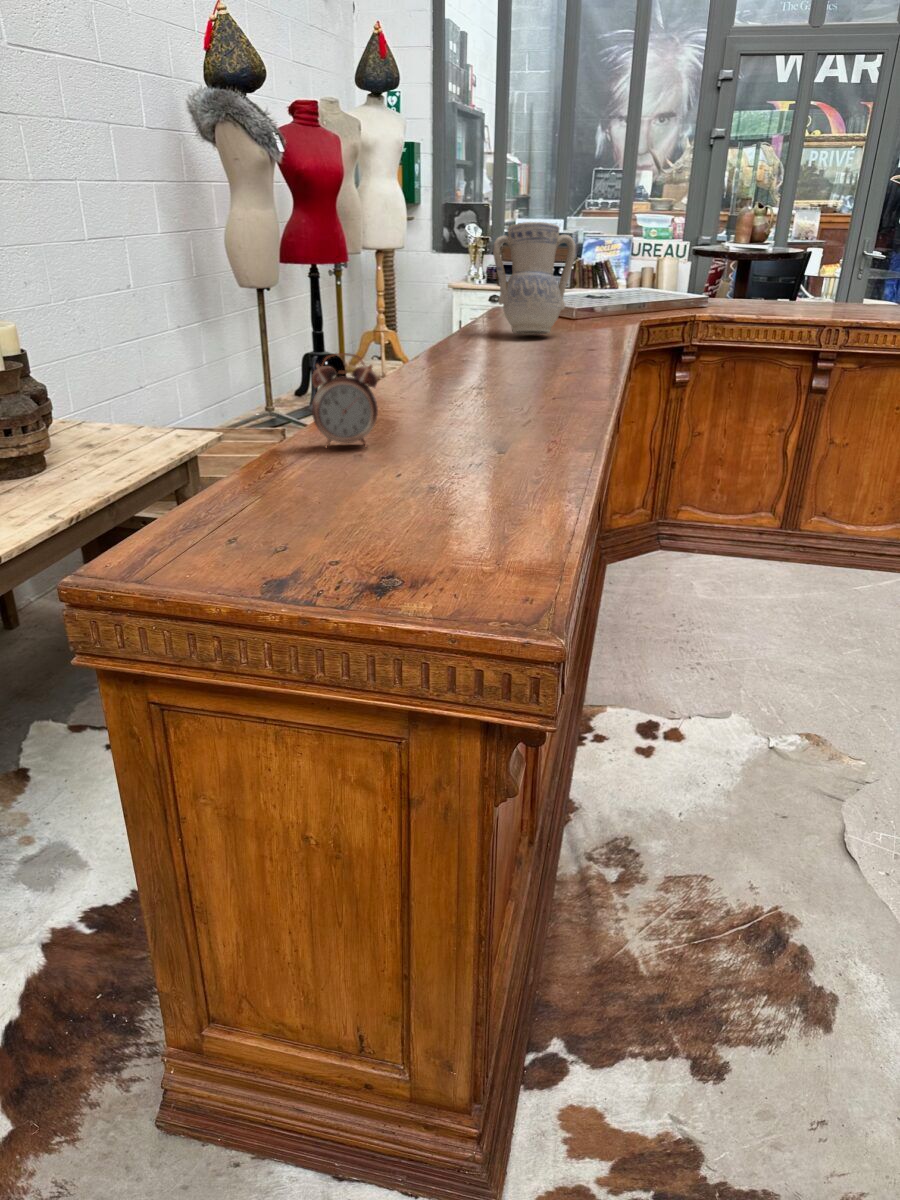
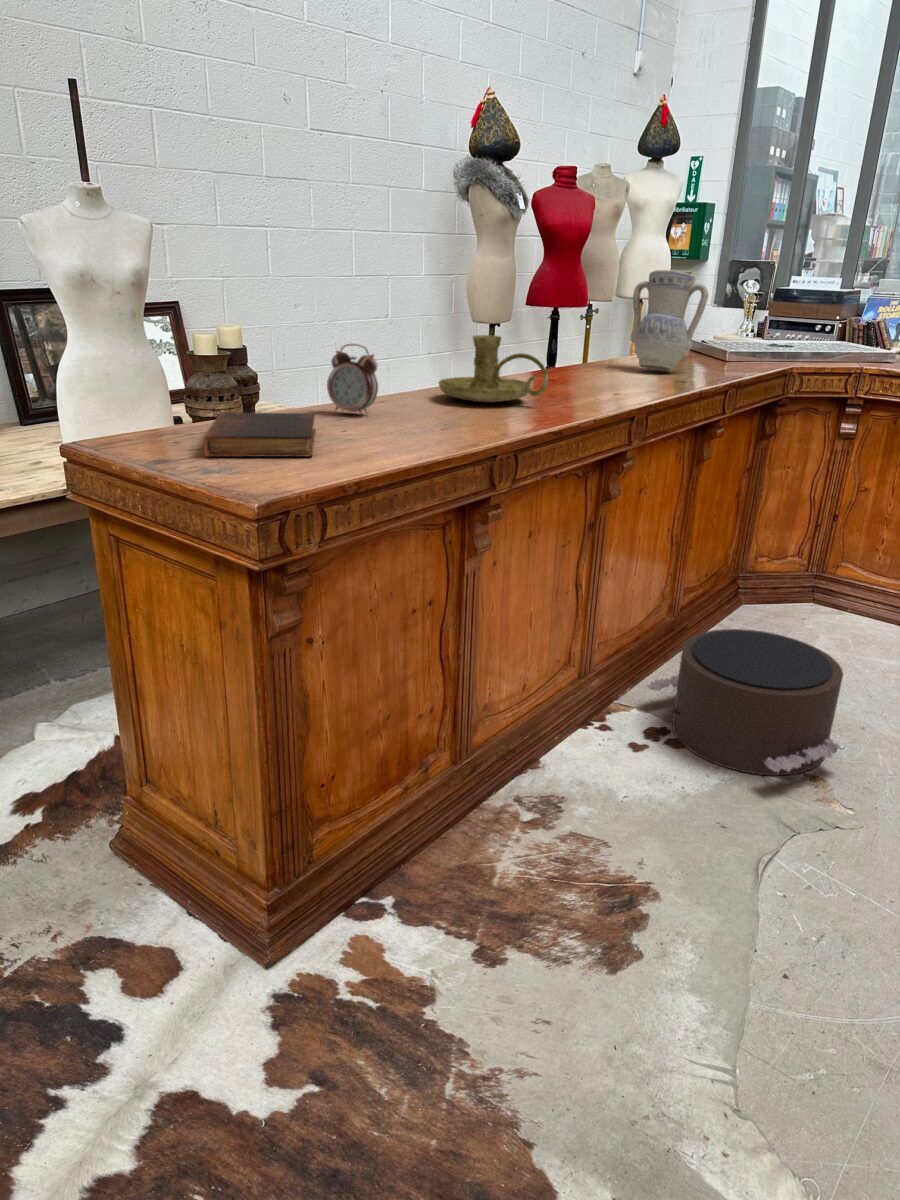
candle holder: none [391,320,533,404] -> present [439,335,548,402]
book: none [233,459,444,557] -> present [204,412,315,457]
pouf: none [611,599,830,752] -> present [647,629,844,775]

